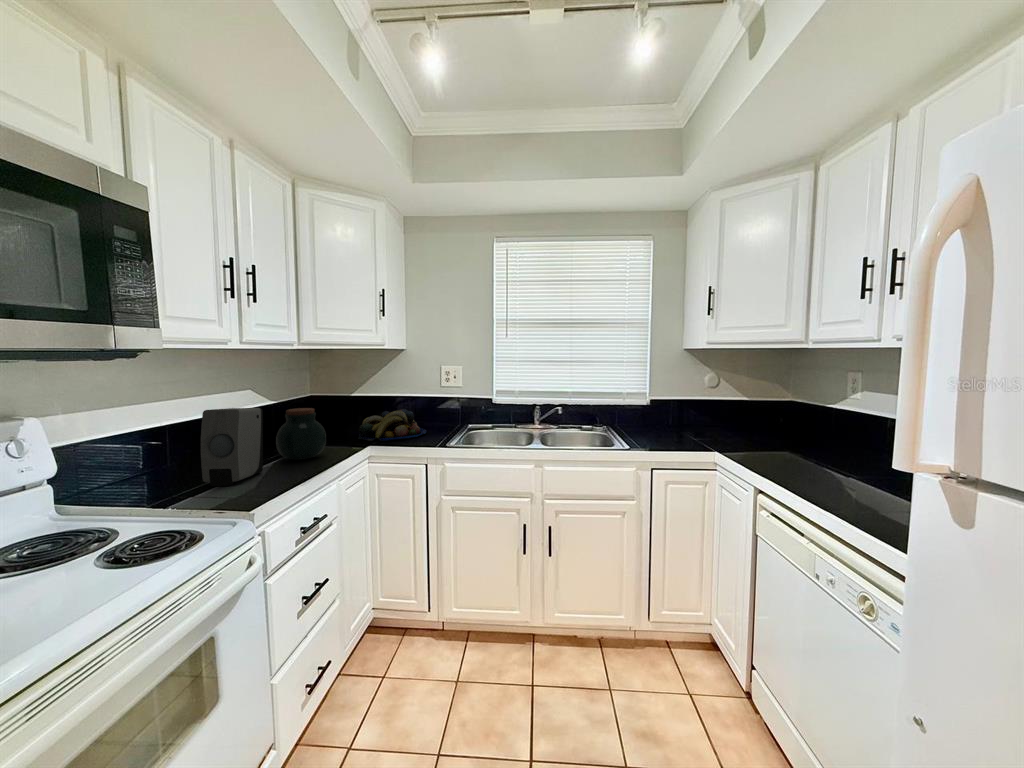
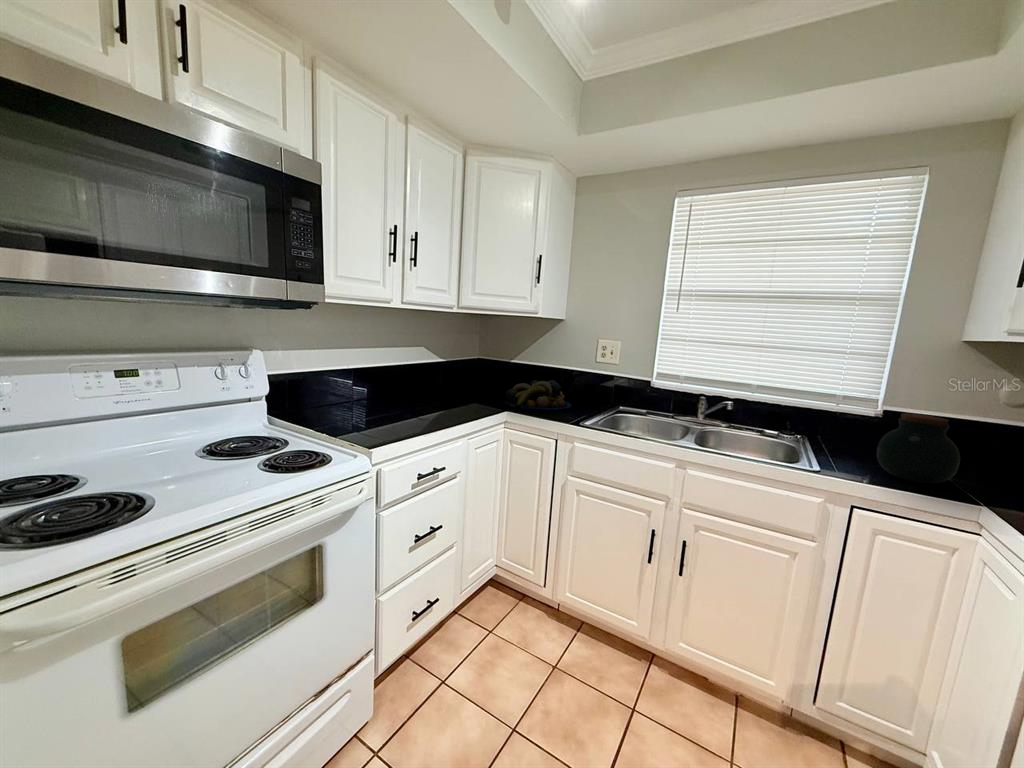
soap dispenser: present [201,408,263,486] -> none [360,358,412,424]
jar: present [276,408,326,460] -> present [877,413,960,483]

